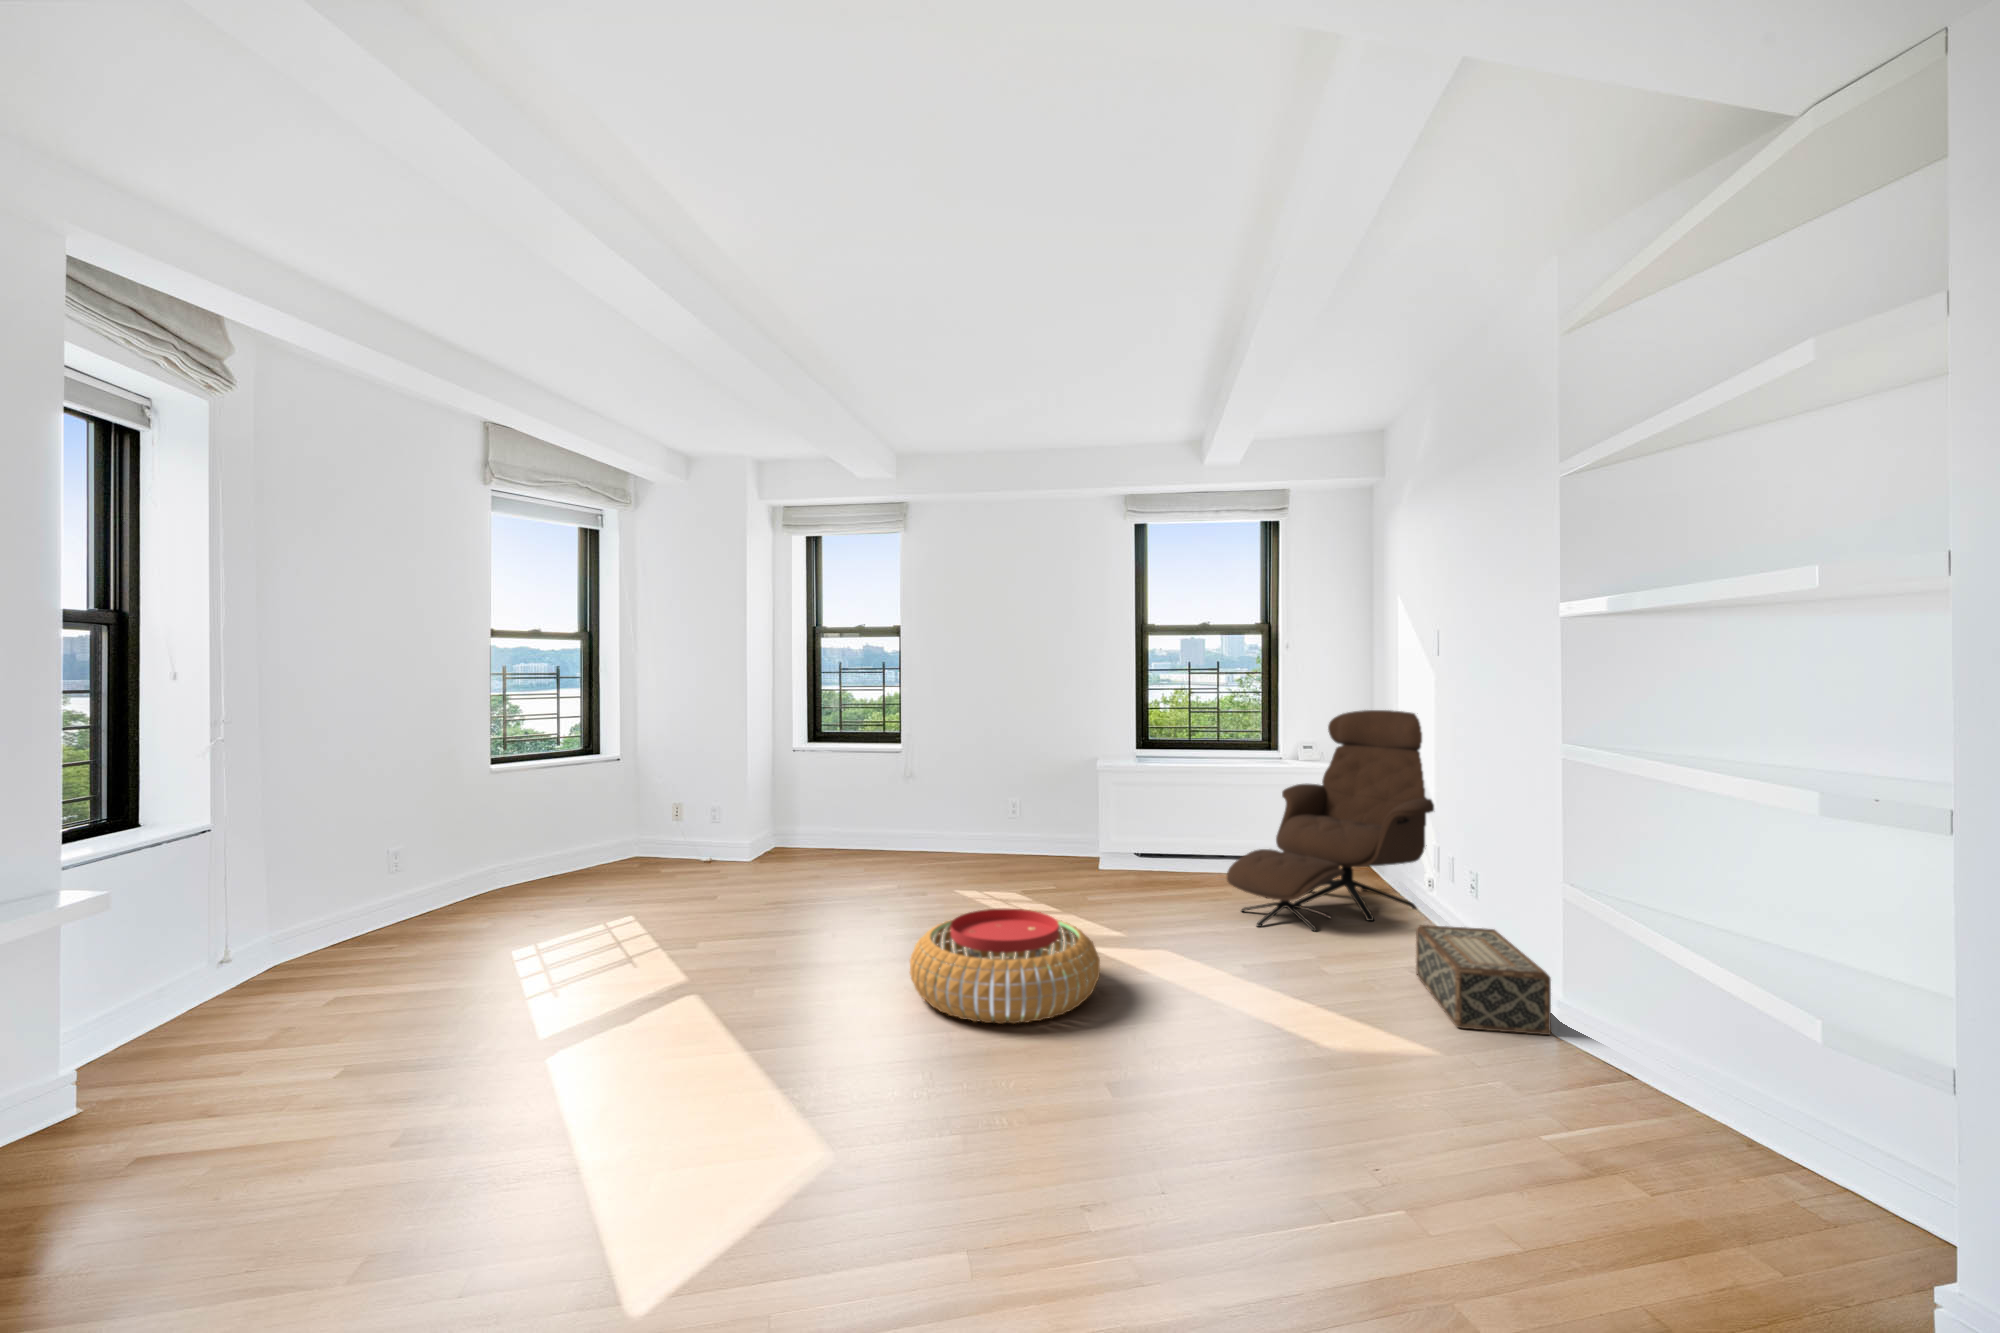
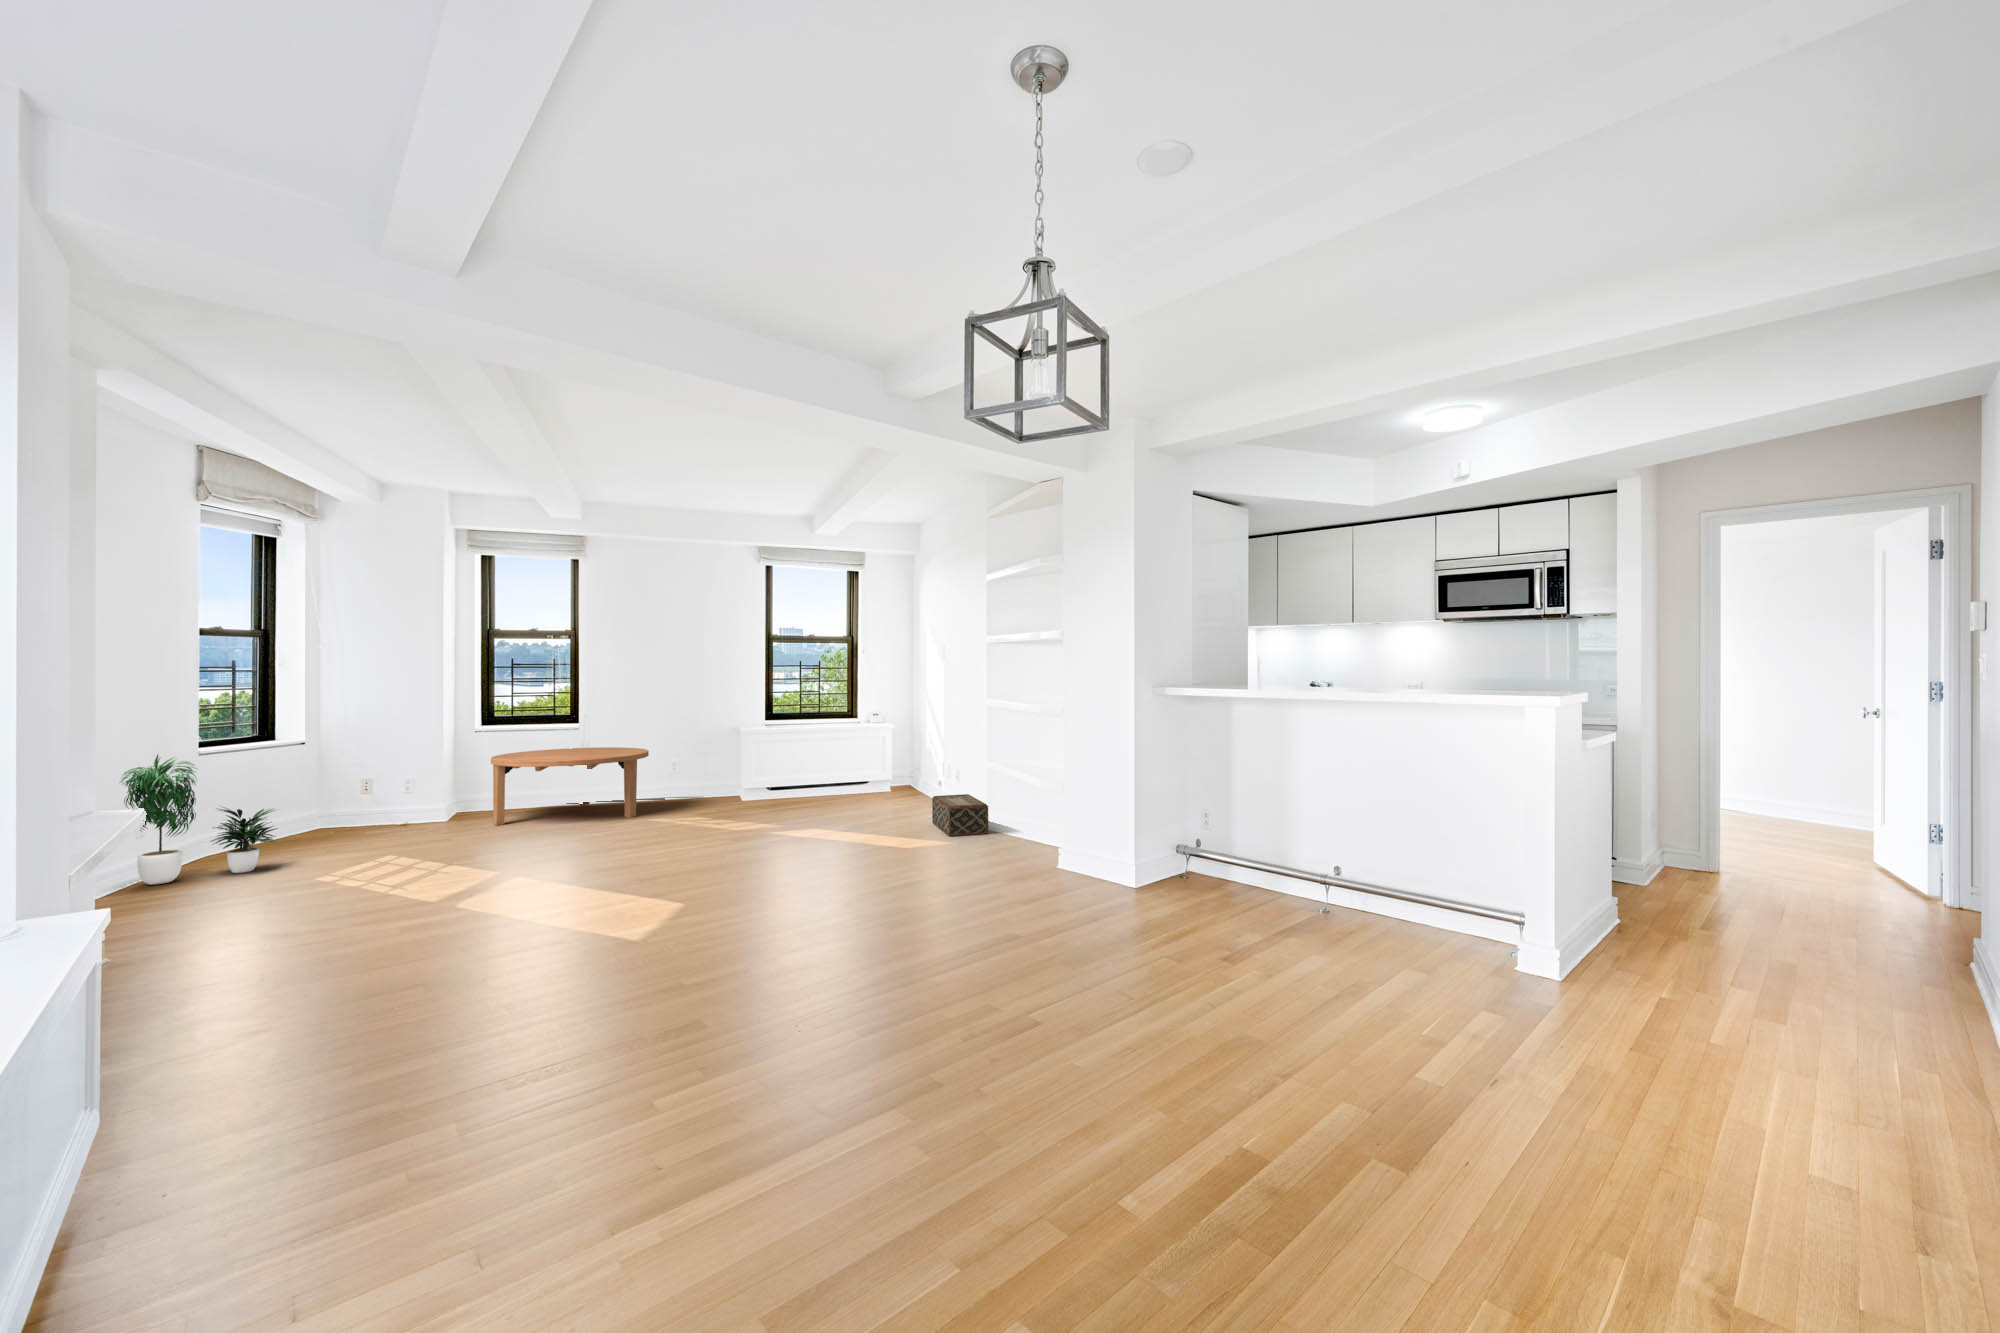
lounge chair: present [1227,710,1434,931] -> none [830,689,948,815]
coffee table: none [792,777,977,885] -> present [491,747,649,825]
potted plant: none [391,779,545,932] -> present [121,755,277,885]
pouf: present [910,909,1100,1024] -> none [645,807,767,864]

